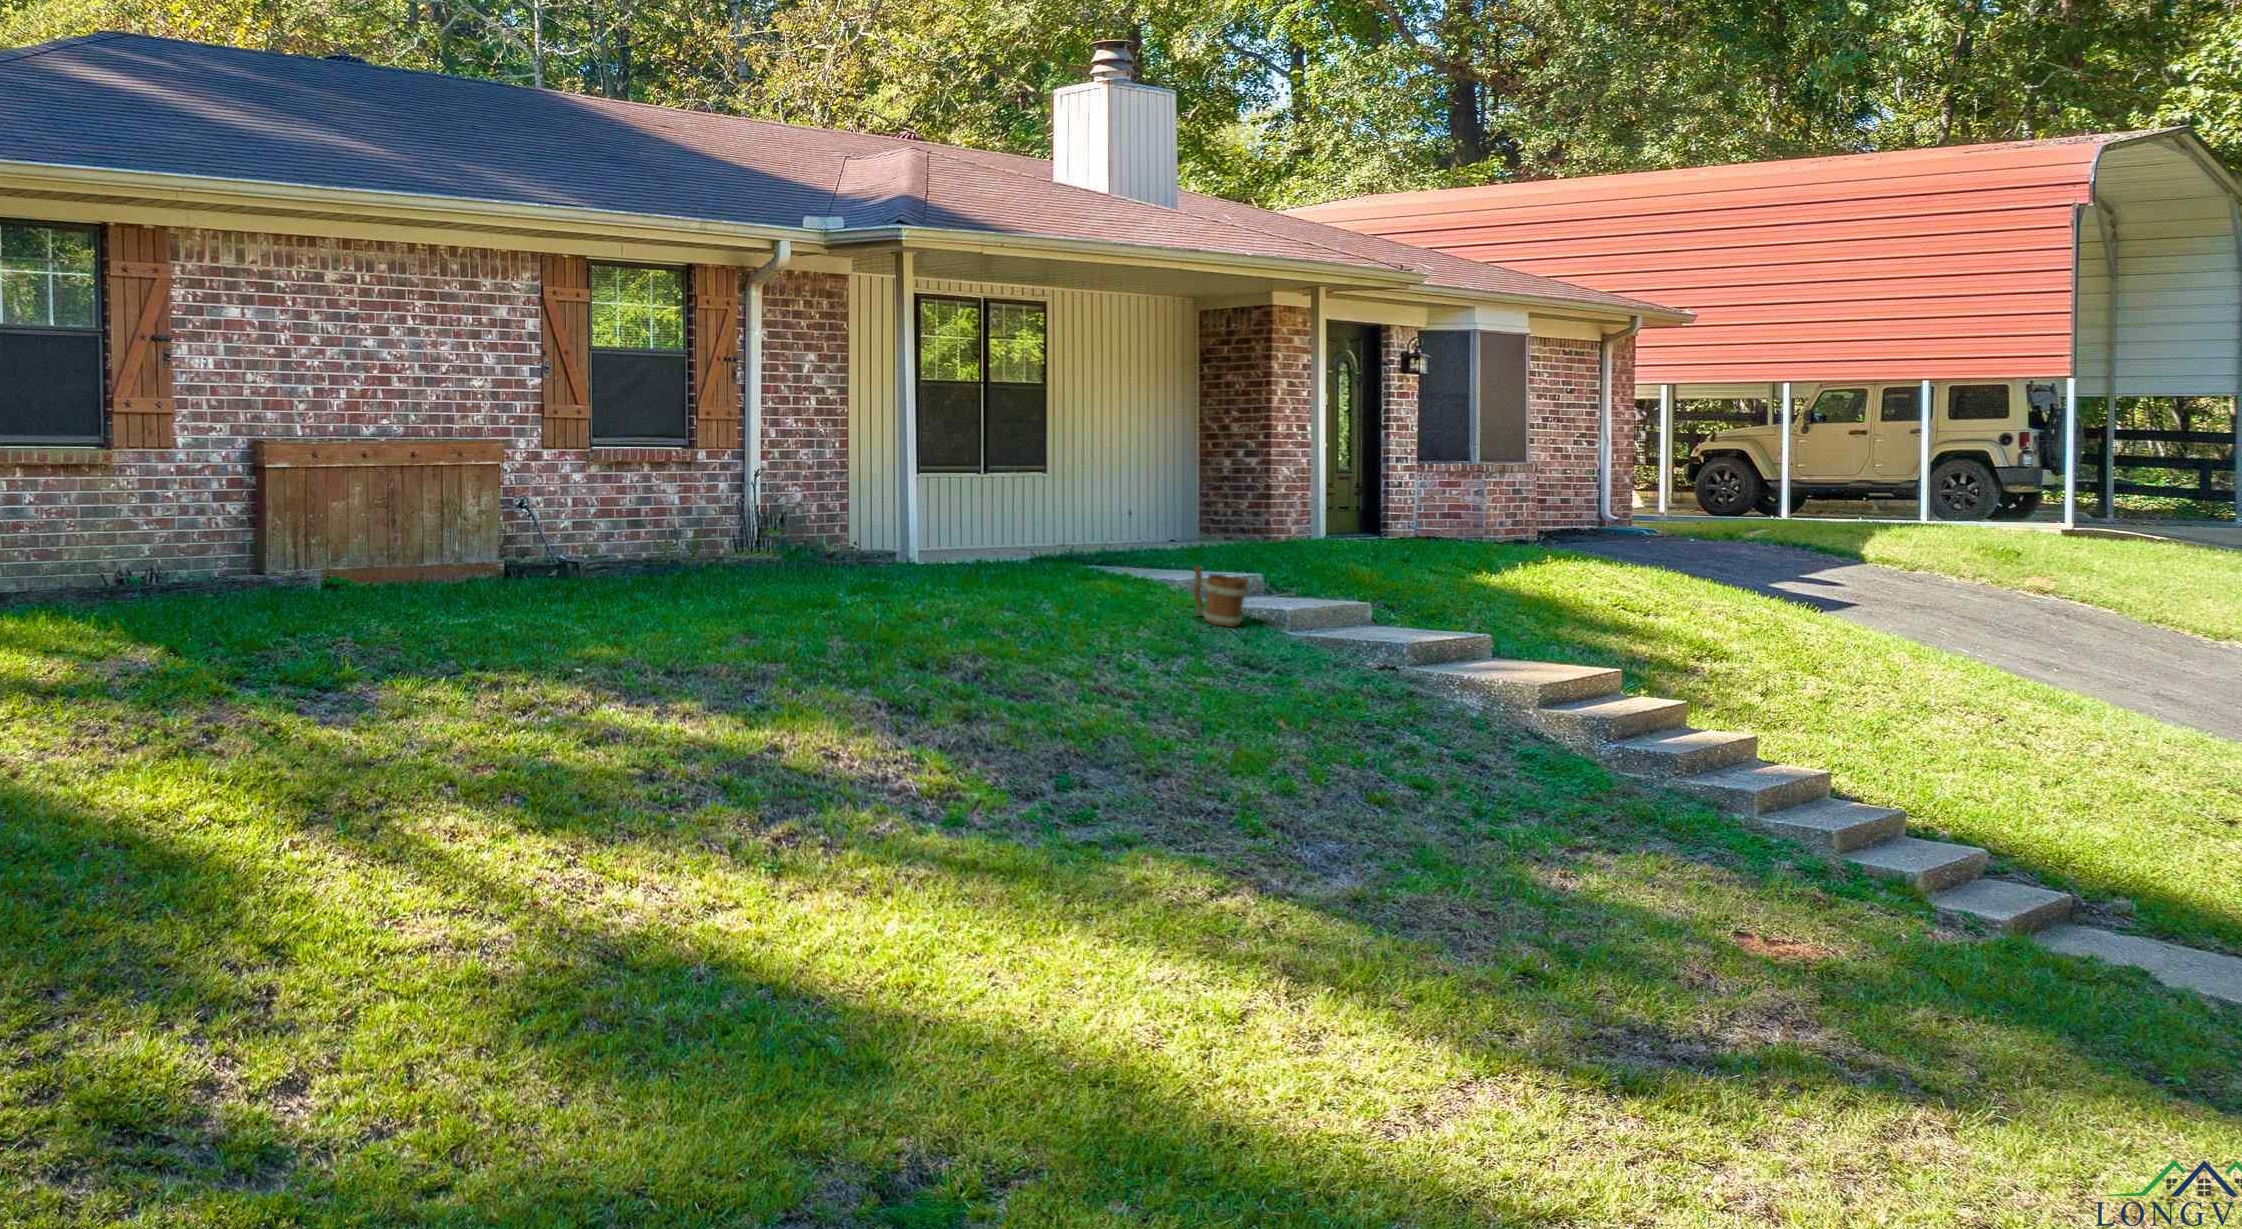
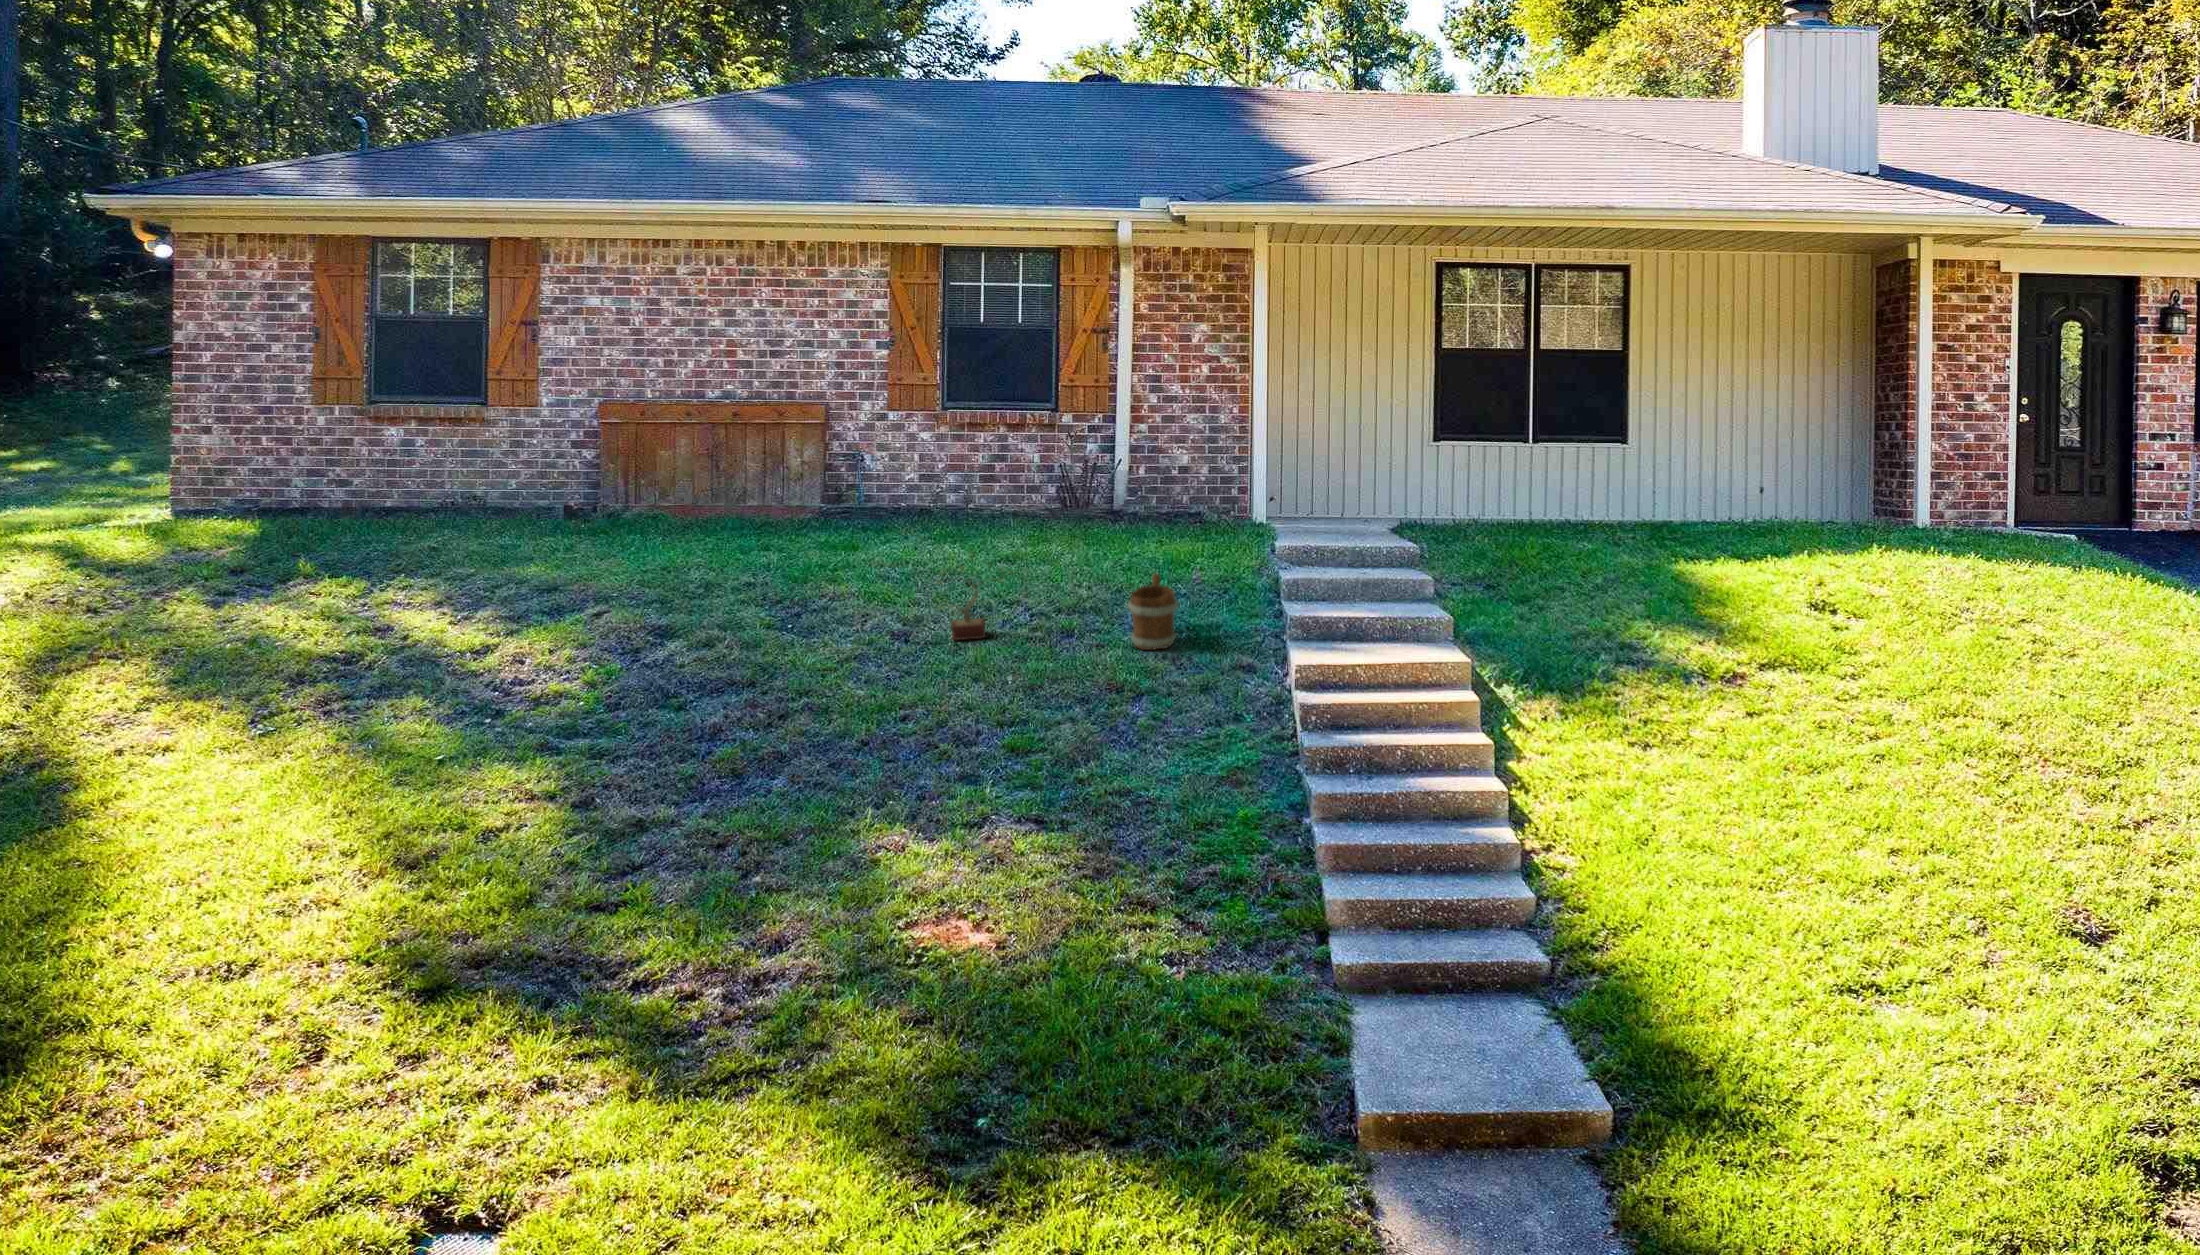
potted plant: none [1085,549,1138,632] -> present [936,552,1010,640]

